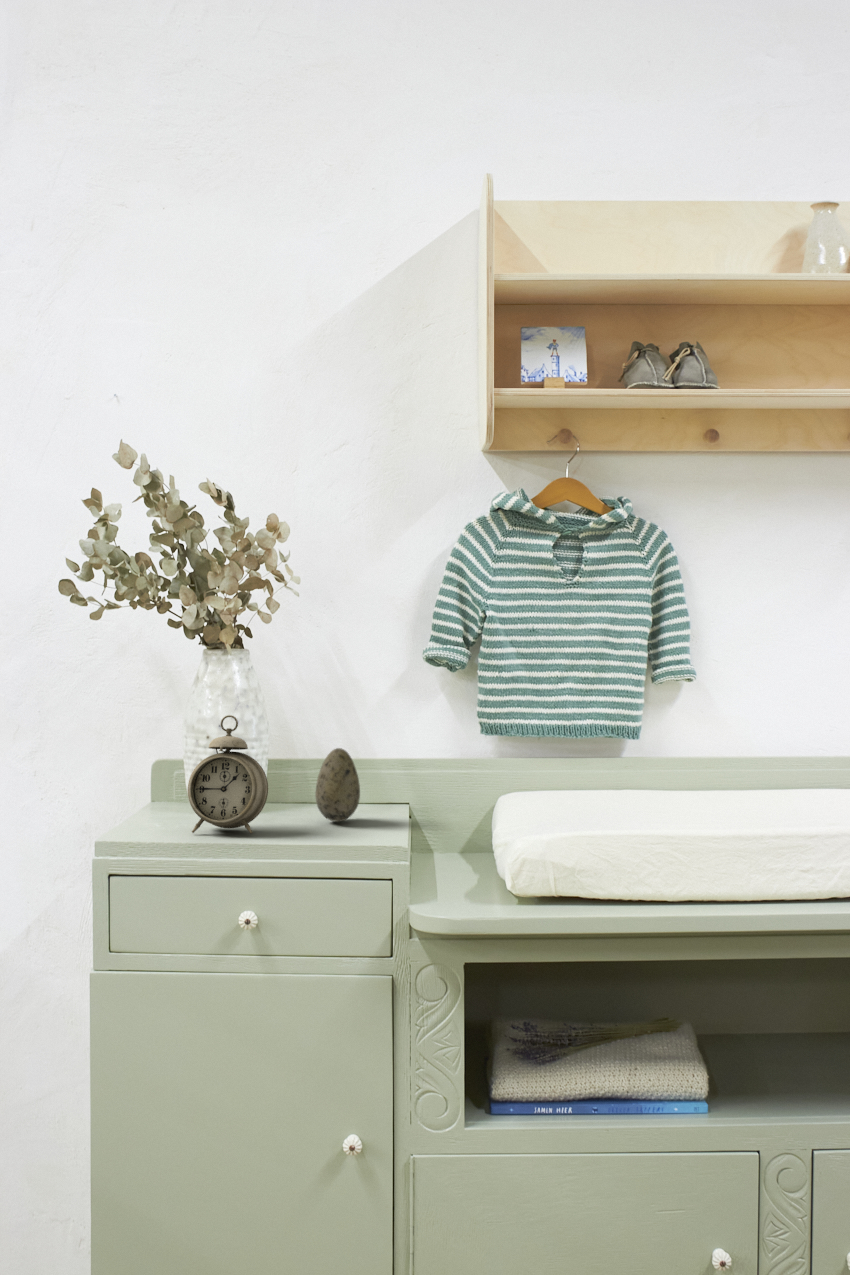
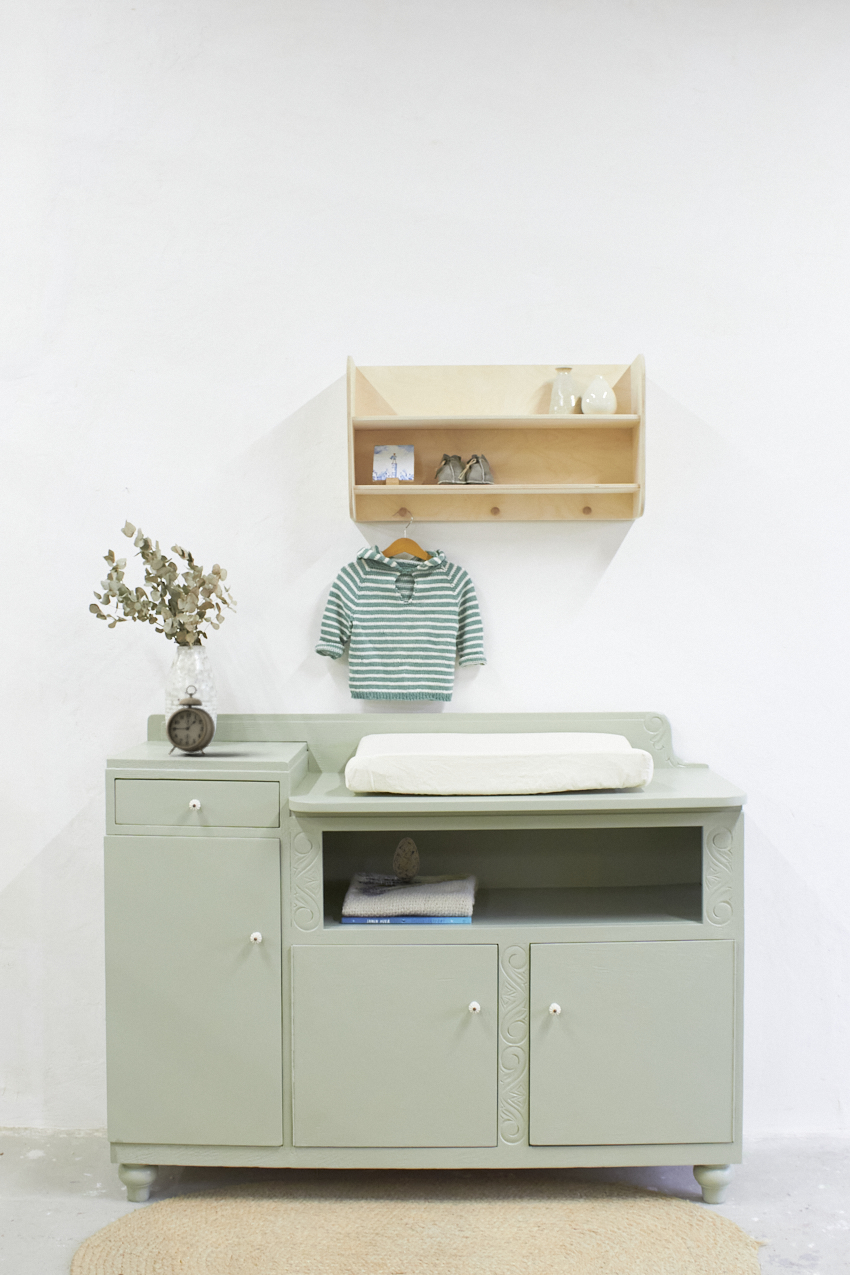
decorative egg: present [315,748,360,822] -> present [393,837,420,881]

